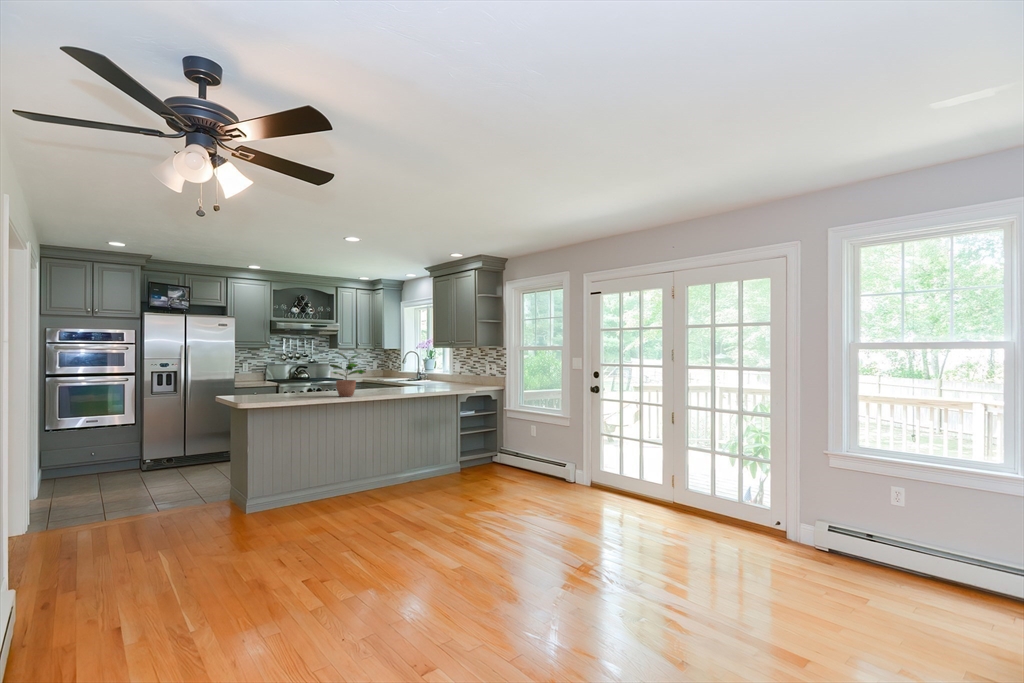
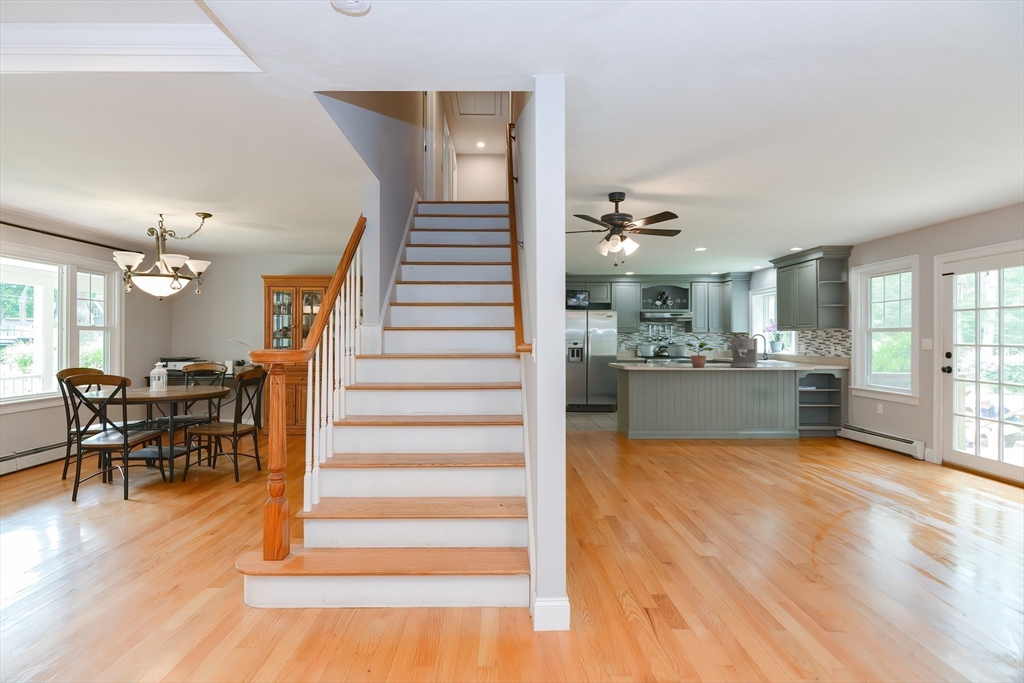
coffee maker: none [386,357,417,394] -> present [731,338,757,368]

